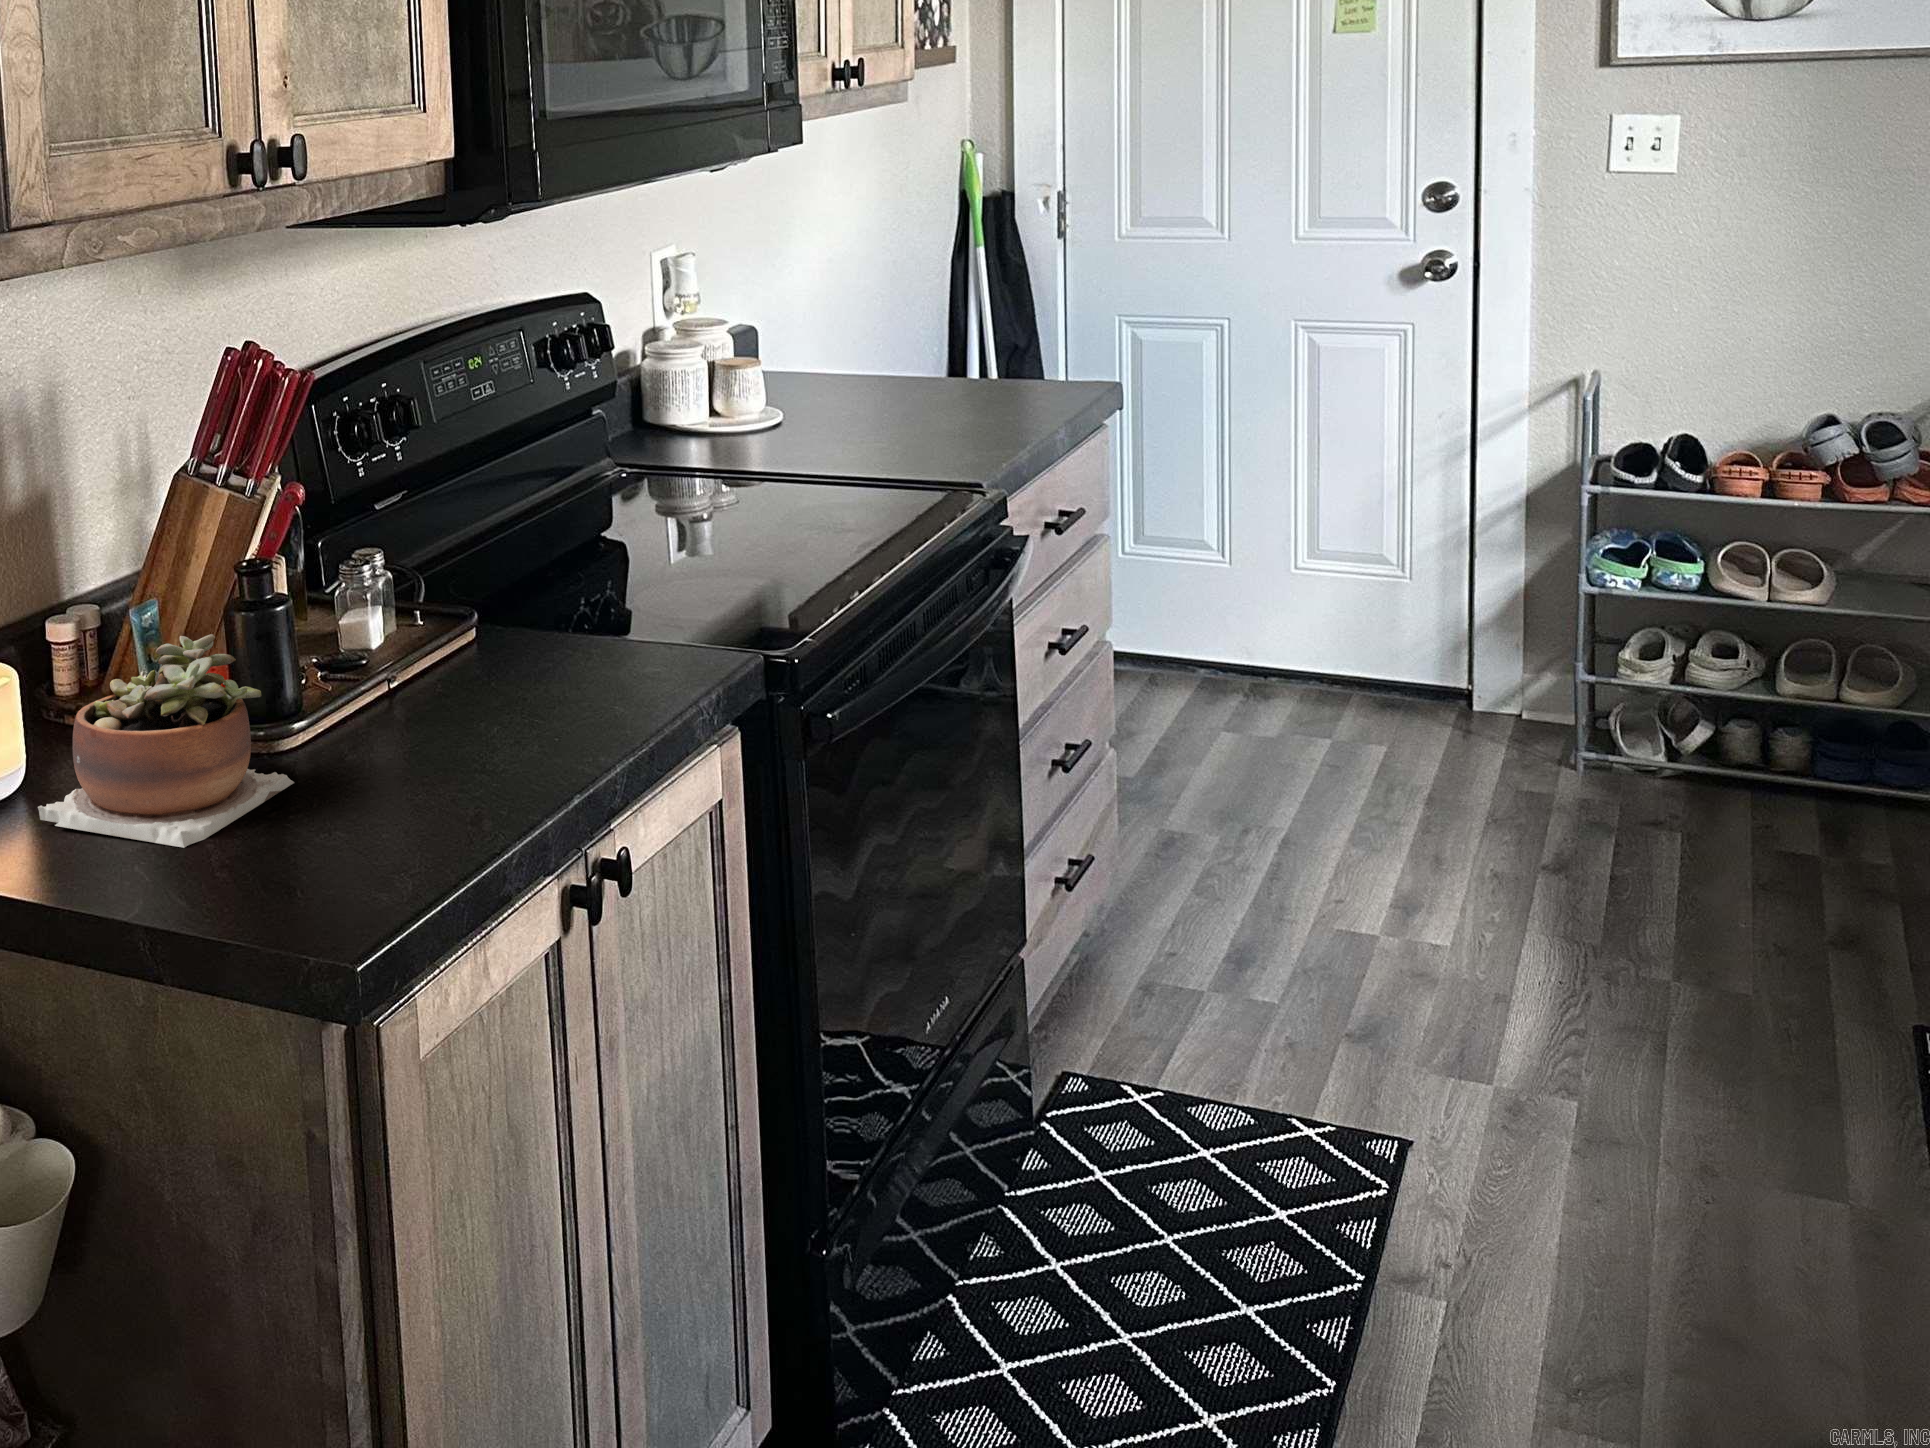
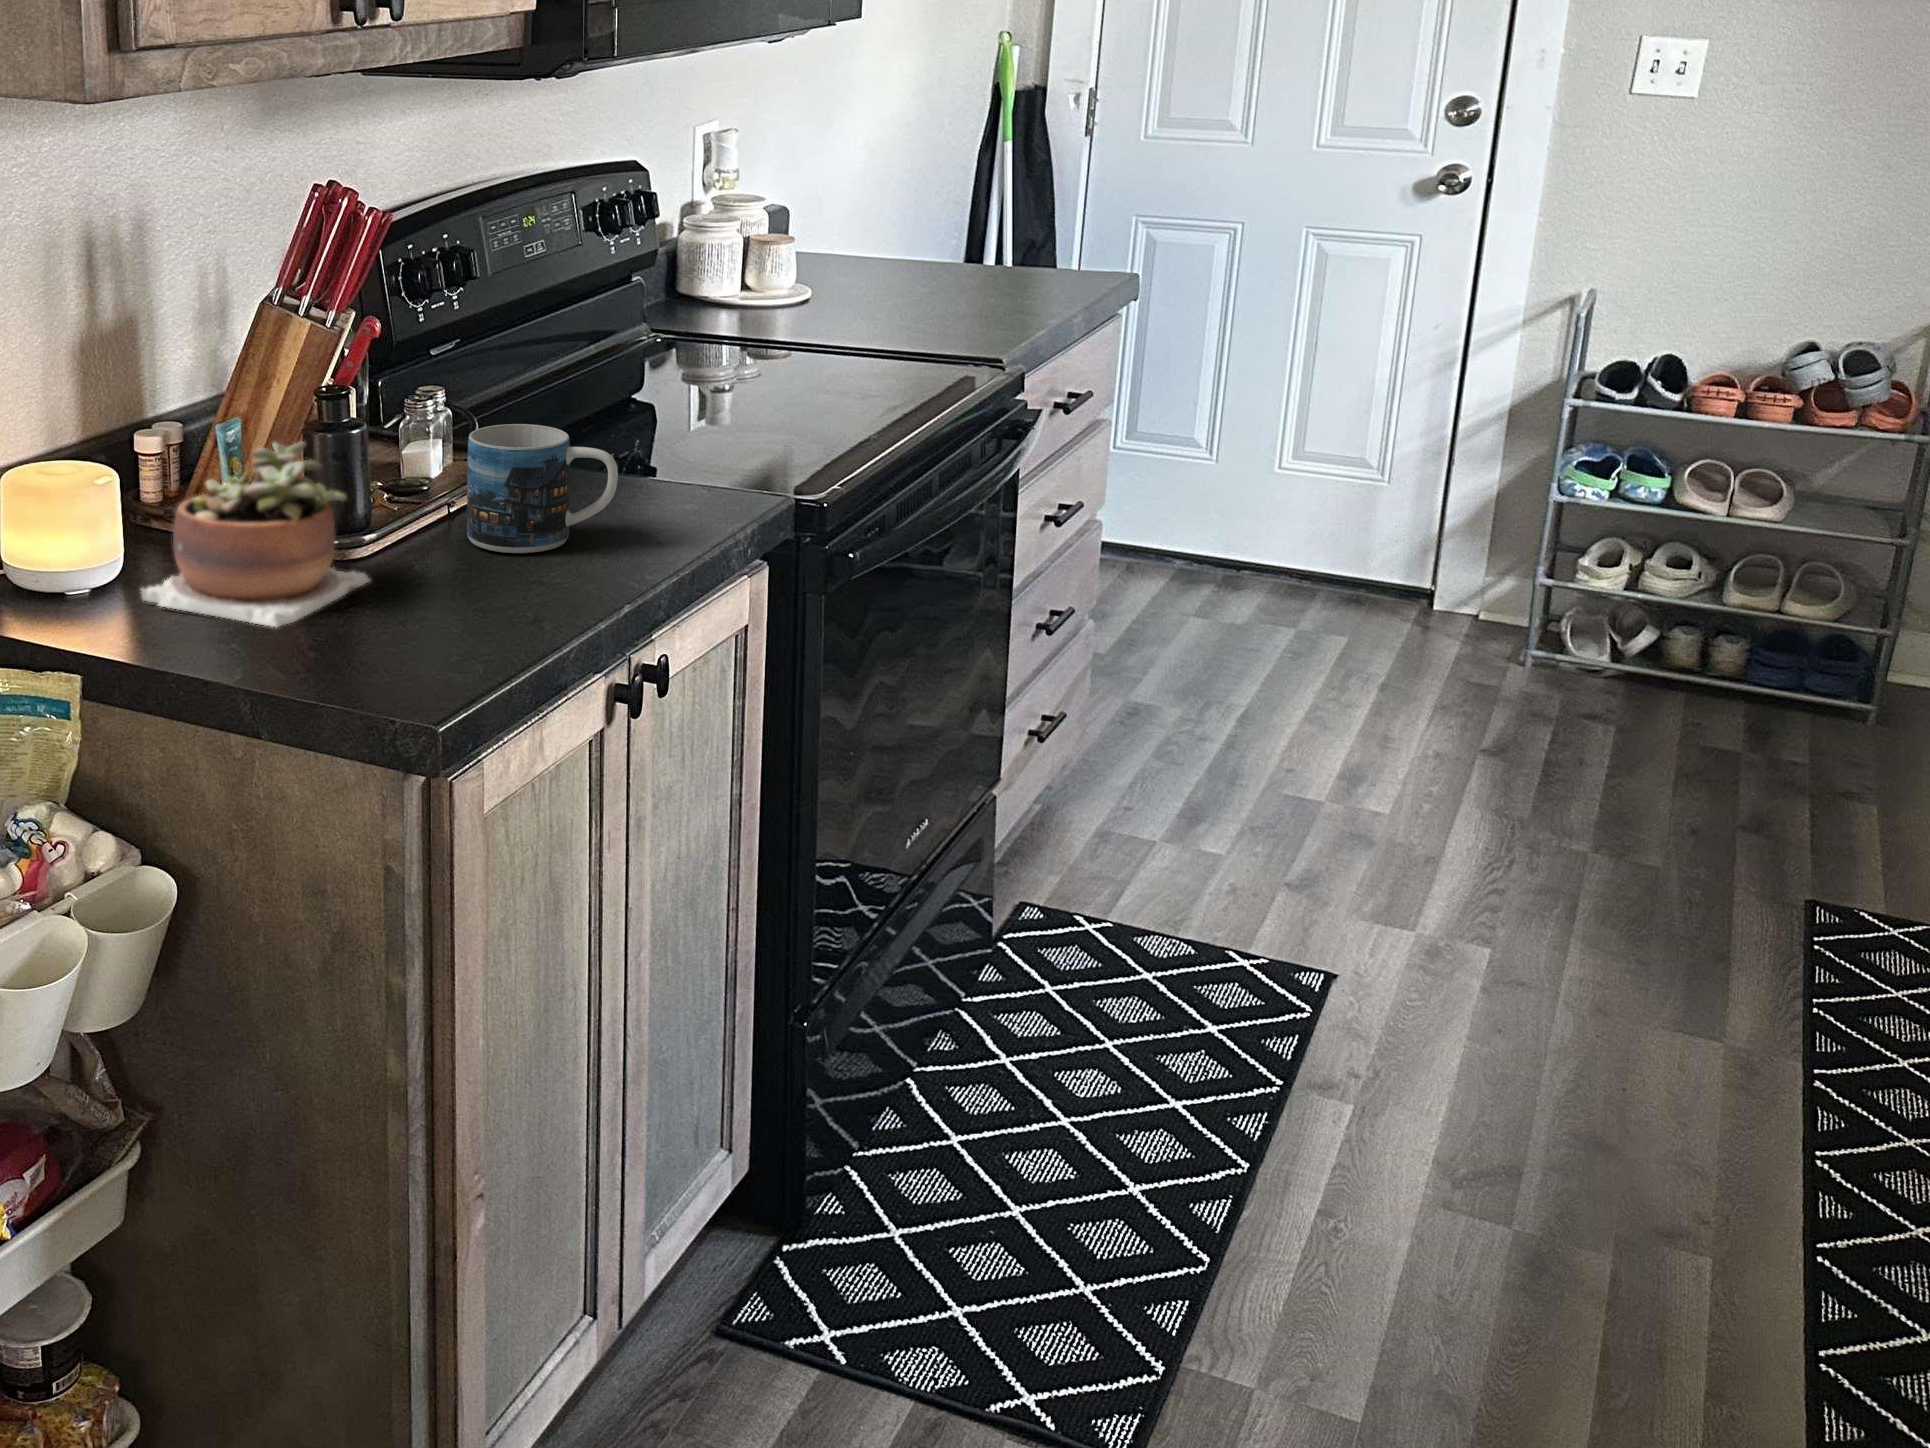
mug: none [397,598,559,742] -> present [467,424,618,553]

